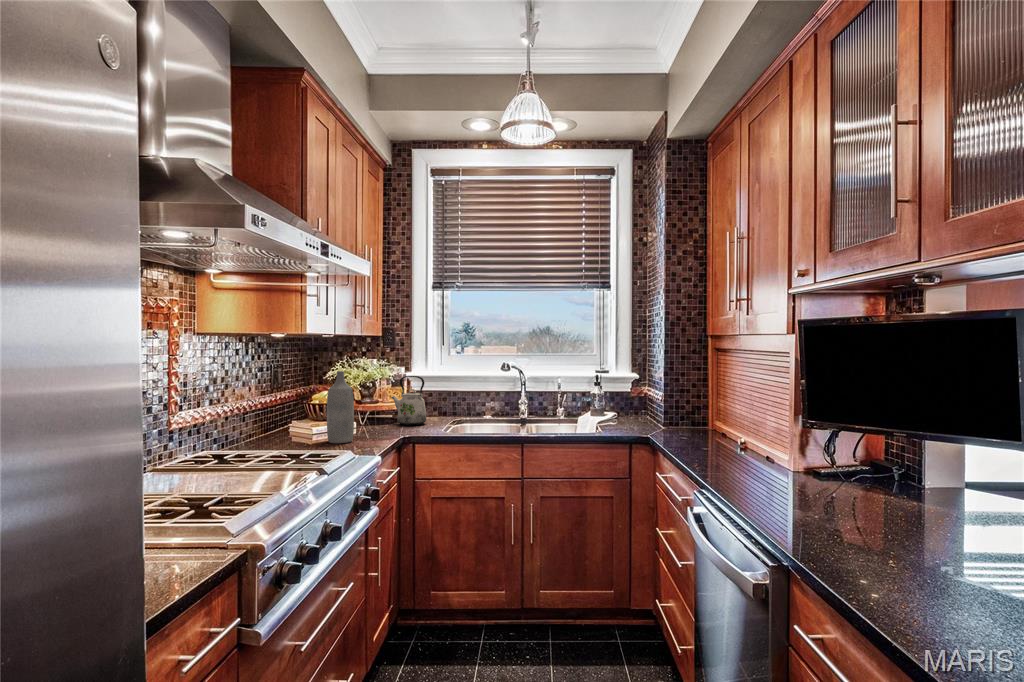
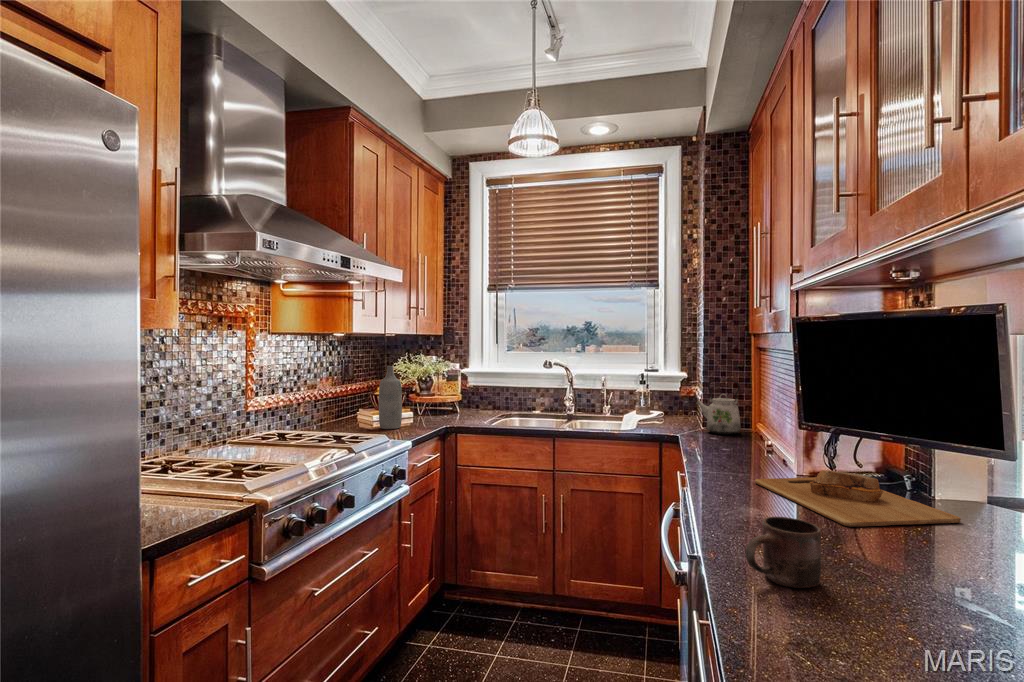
kettle: present [391,376,426,425] -> present [696,379,741,435]
cutting board: none [771,469,977,524] -> present [755,470,961,527]
mug: none [881,523,949,596] -> present [745,516,821,588]

